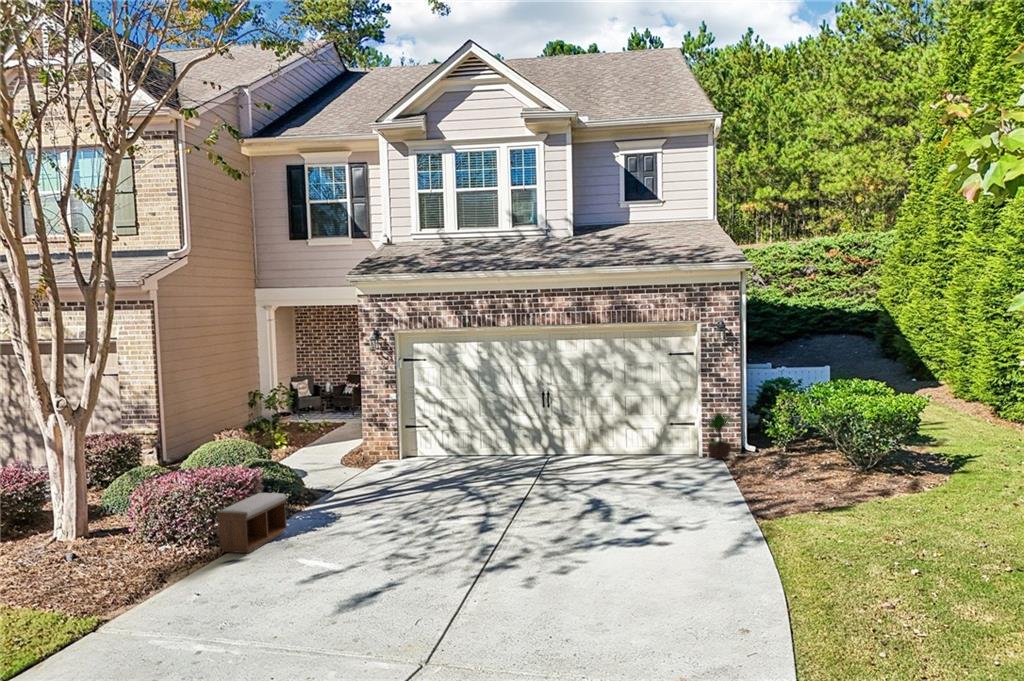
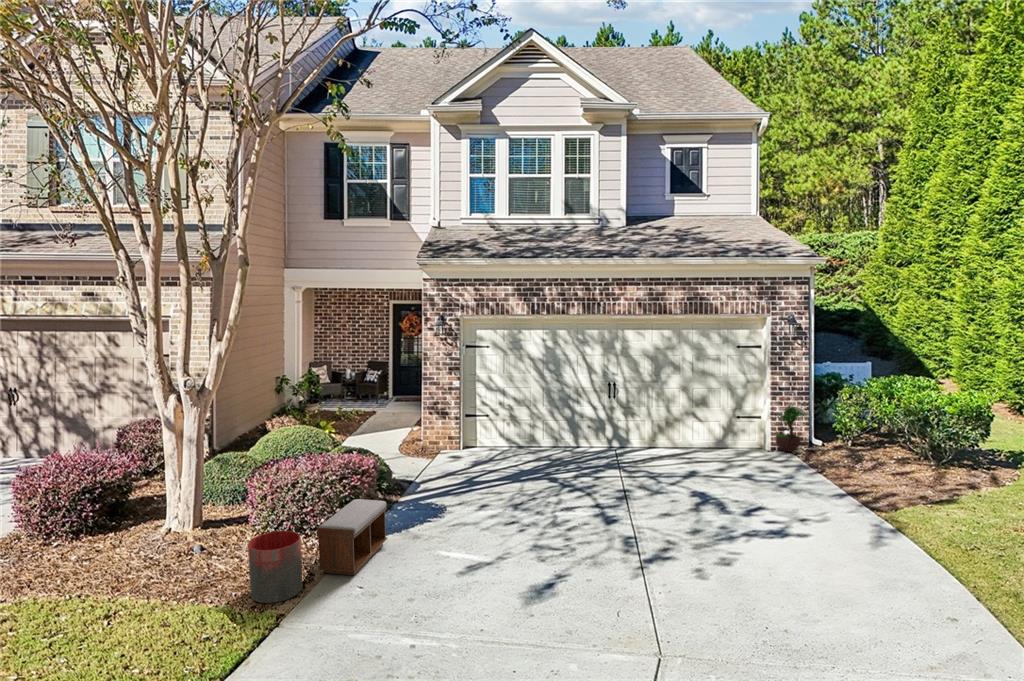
trash can: none [155,514,203,571] -> present [248,531,303,603]

